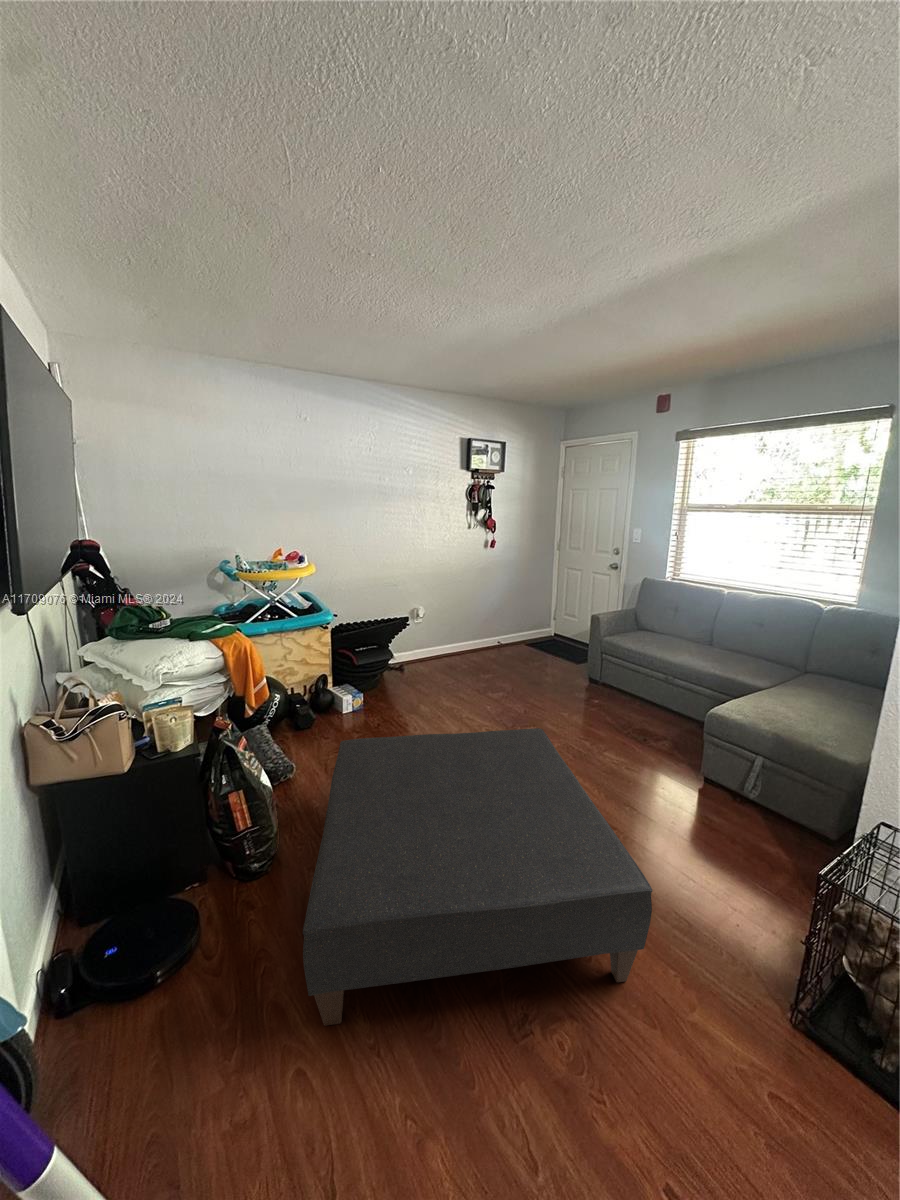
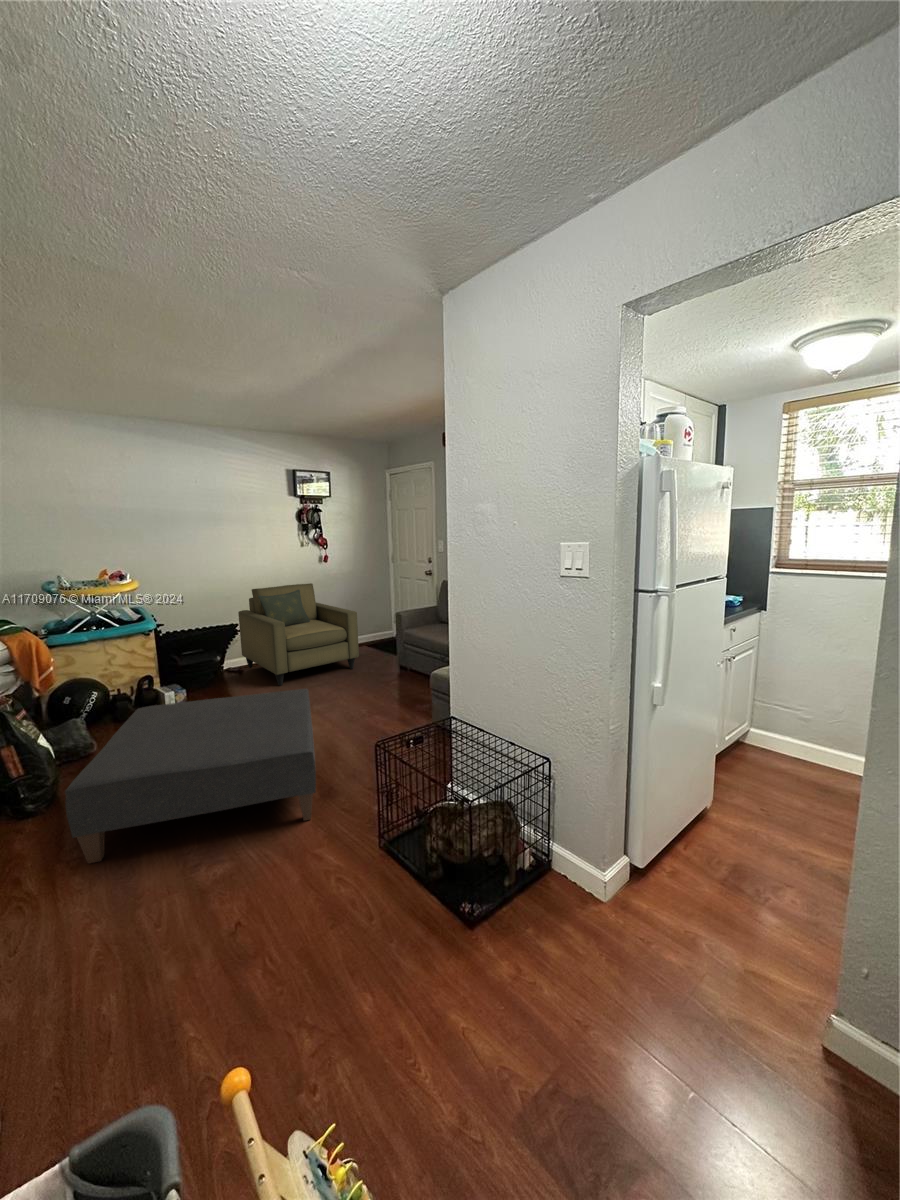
armchair: none [404,571,541,693] -> present [238,583,359,686]

